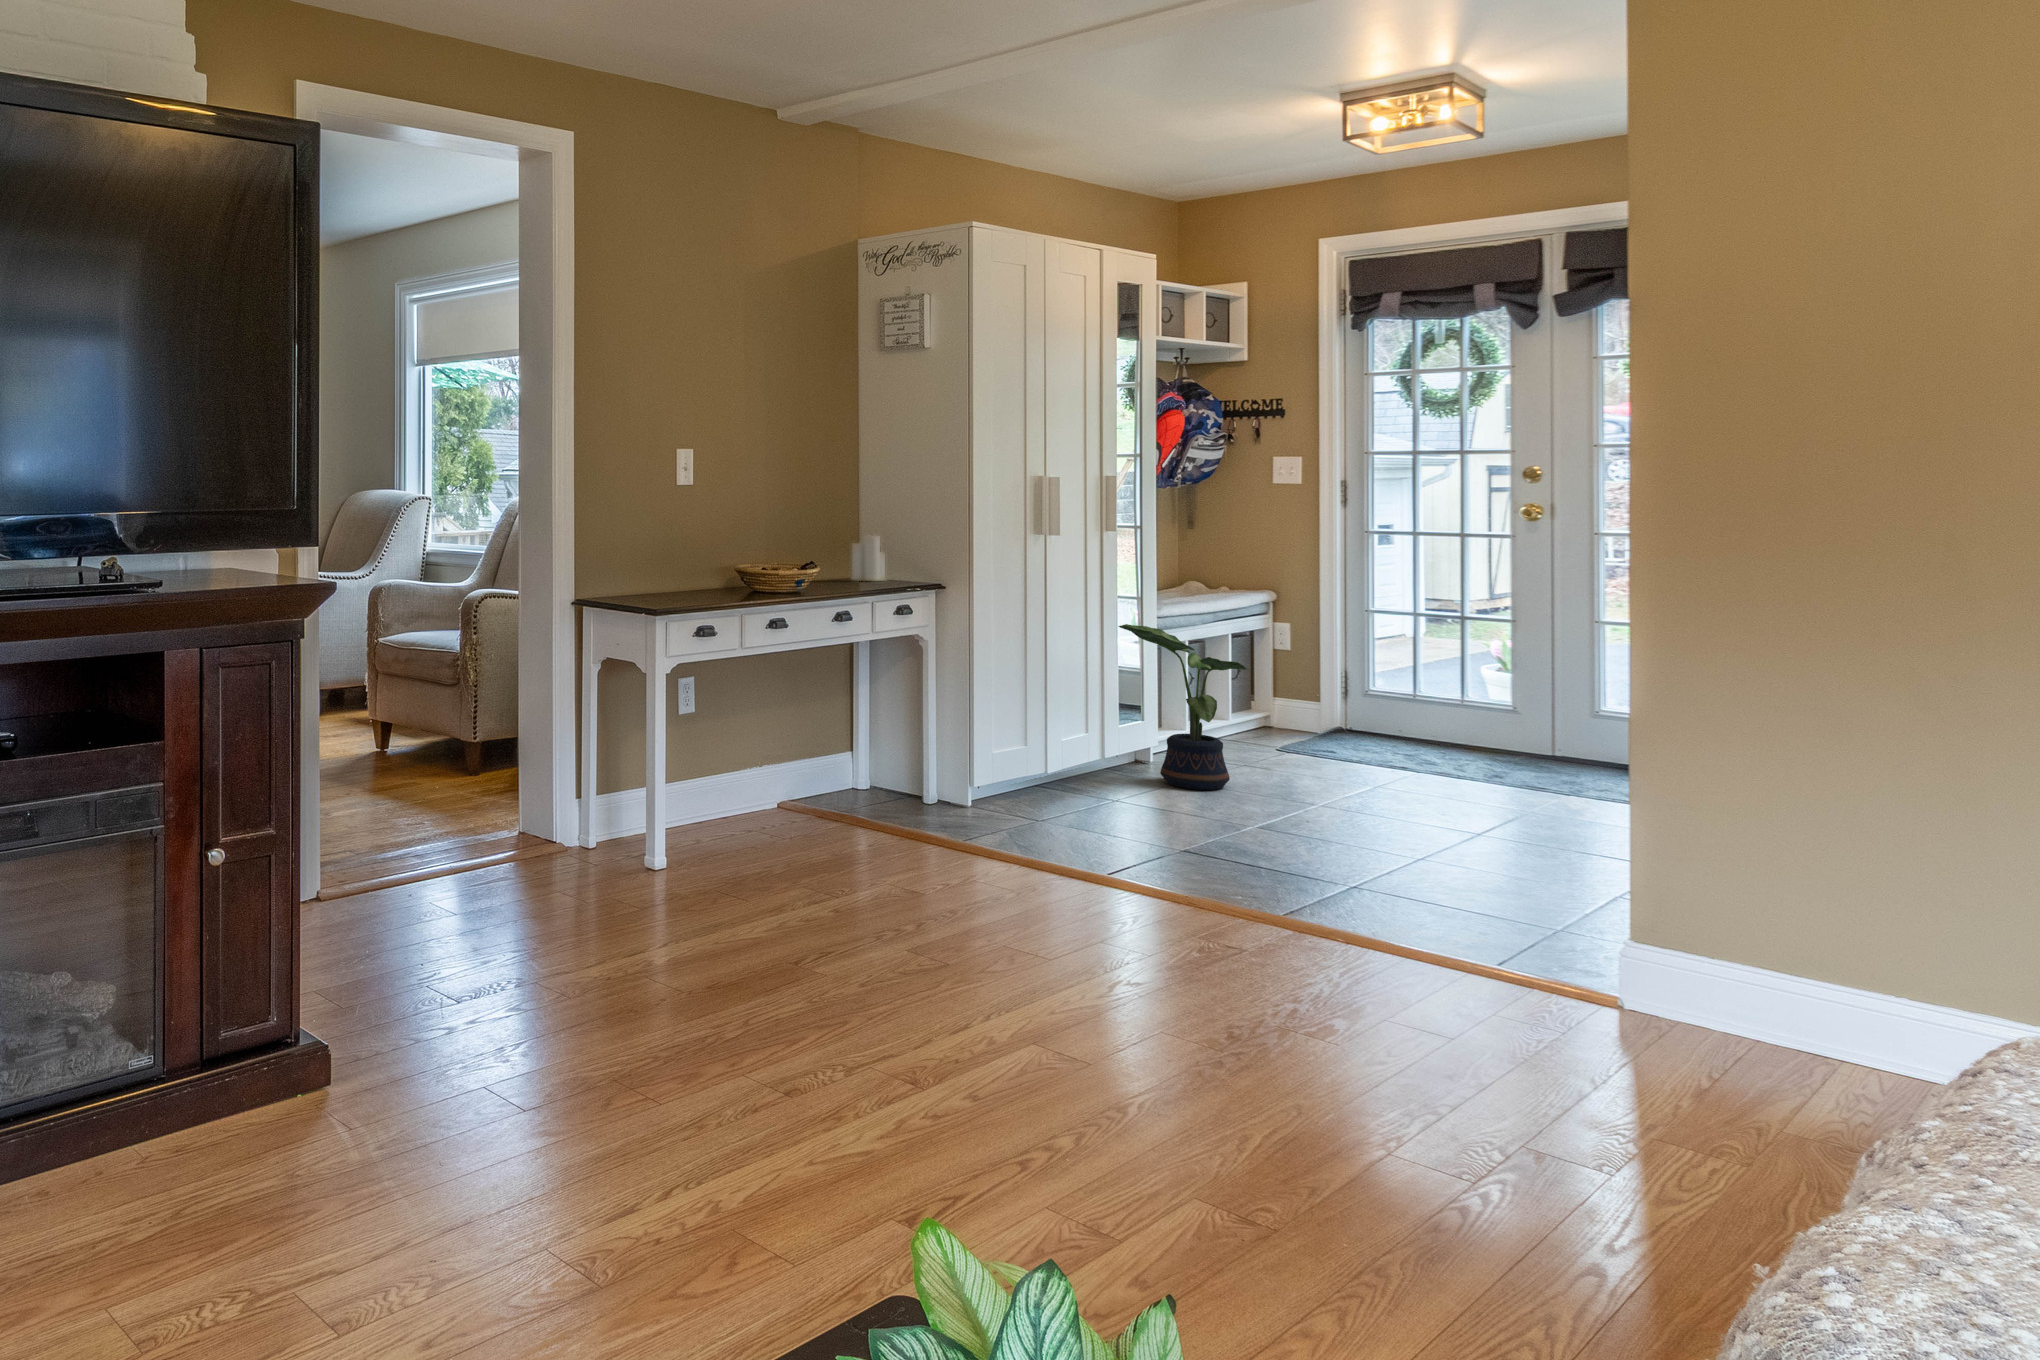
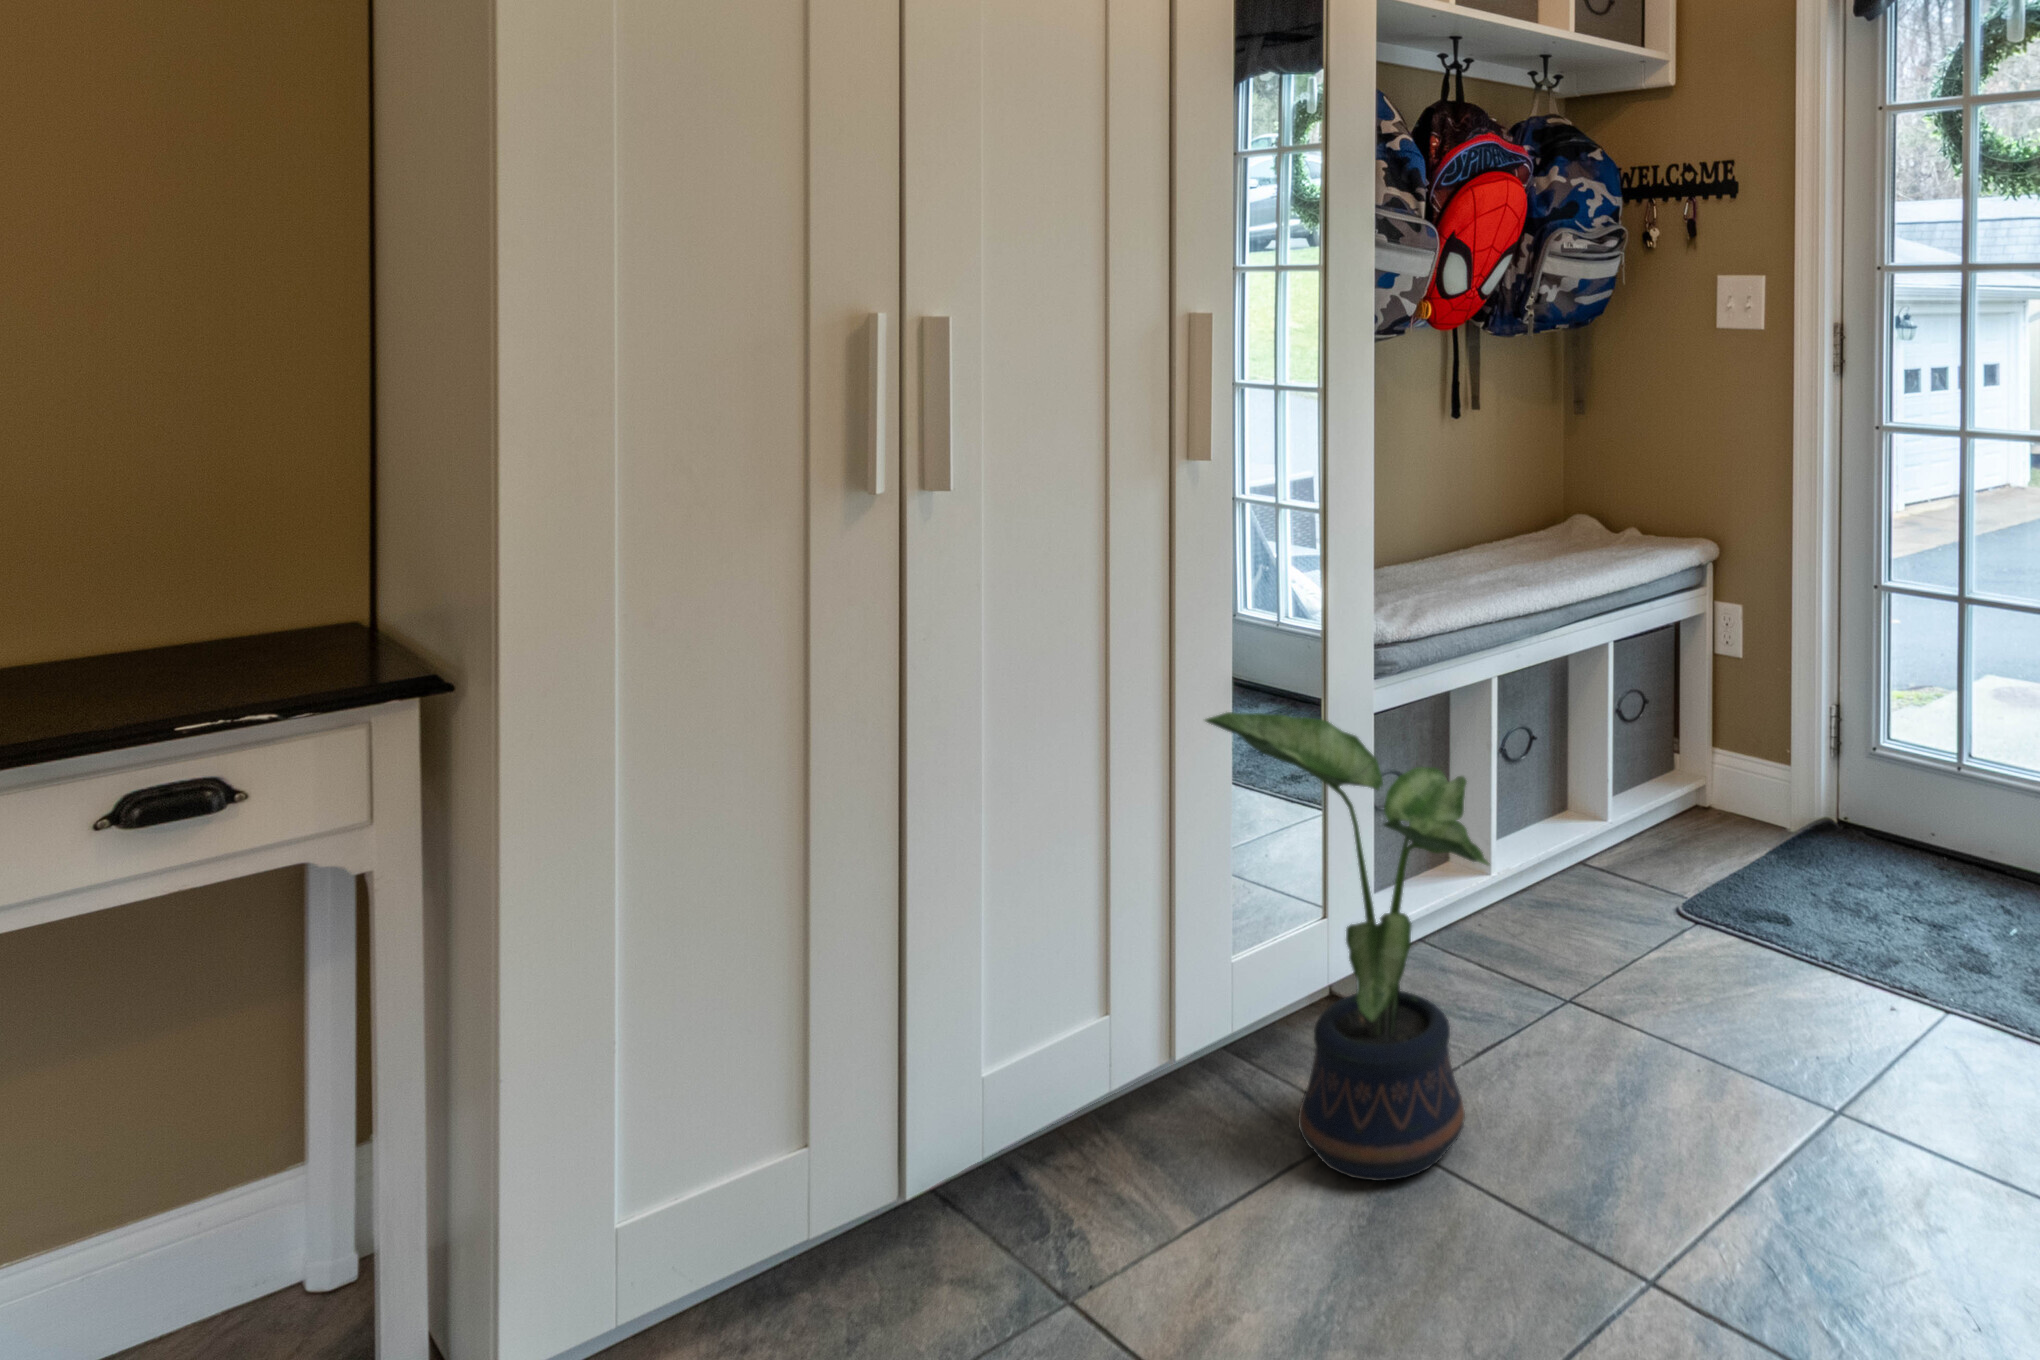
candle: present [851,536,886,581] -> none [51,526,192,711]

